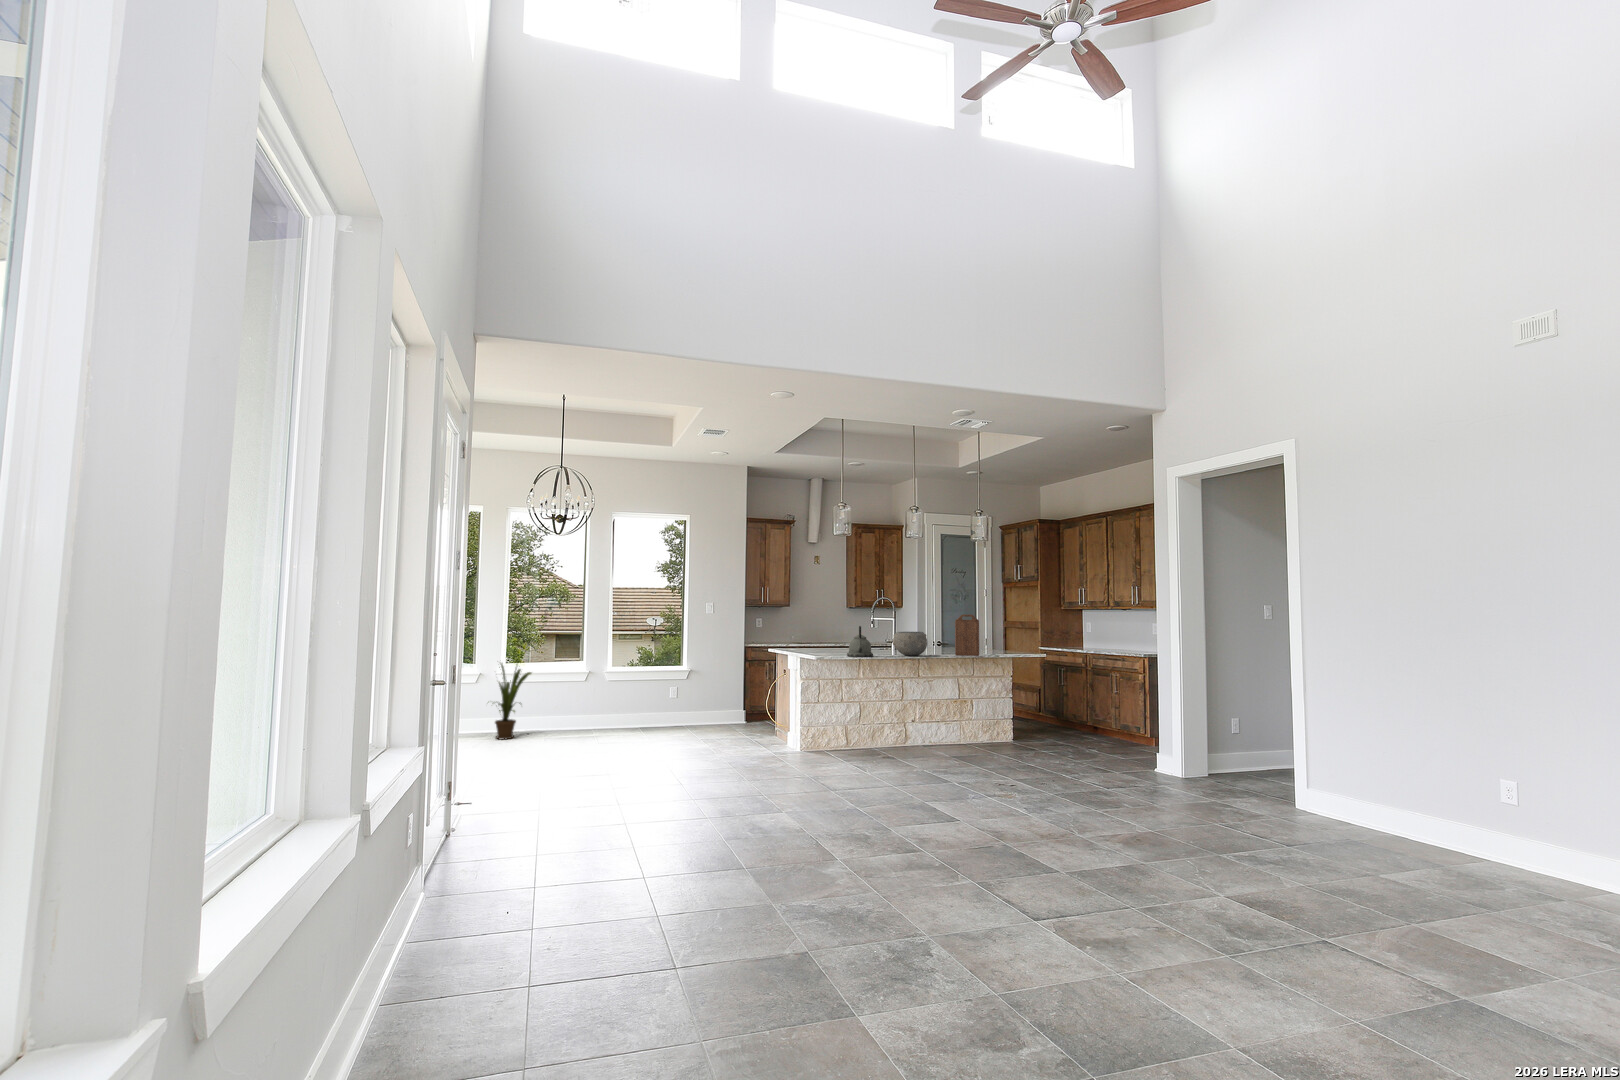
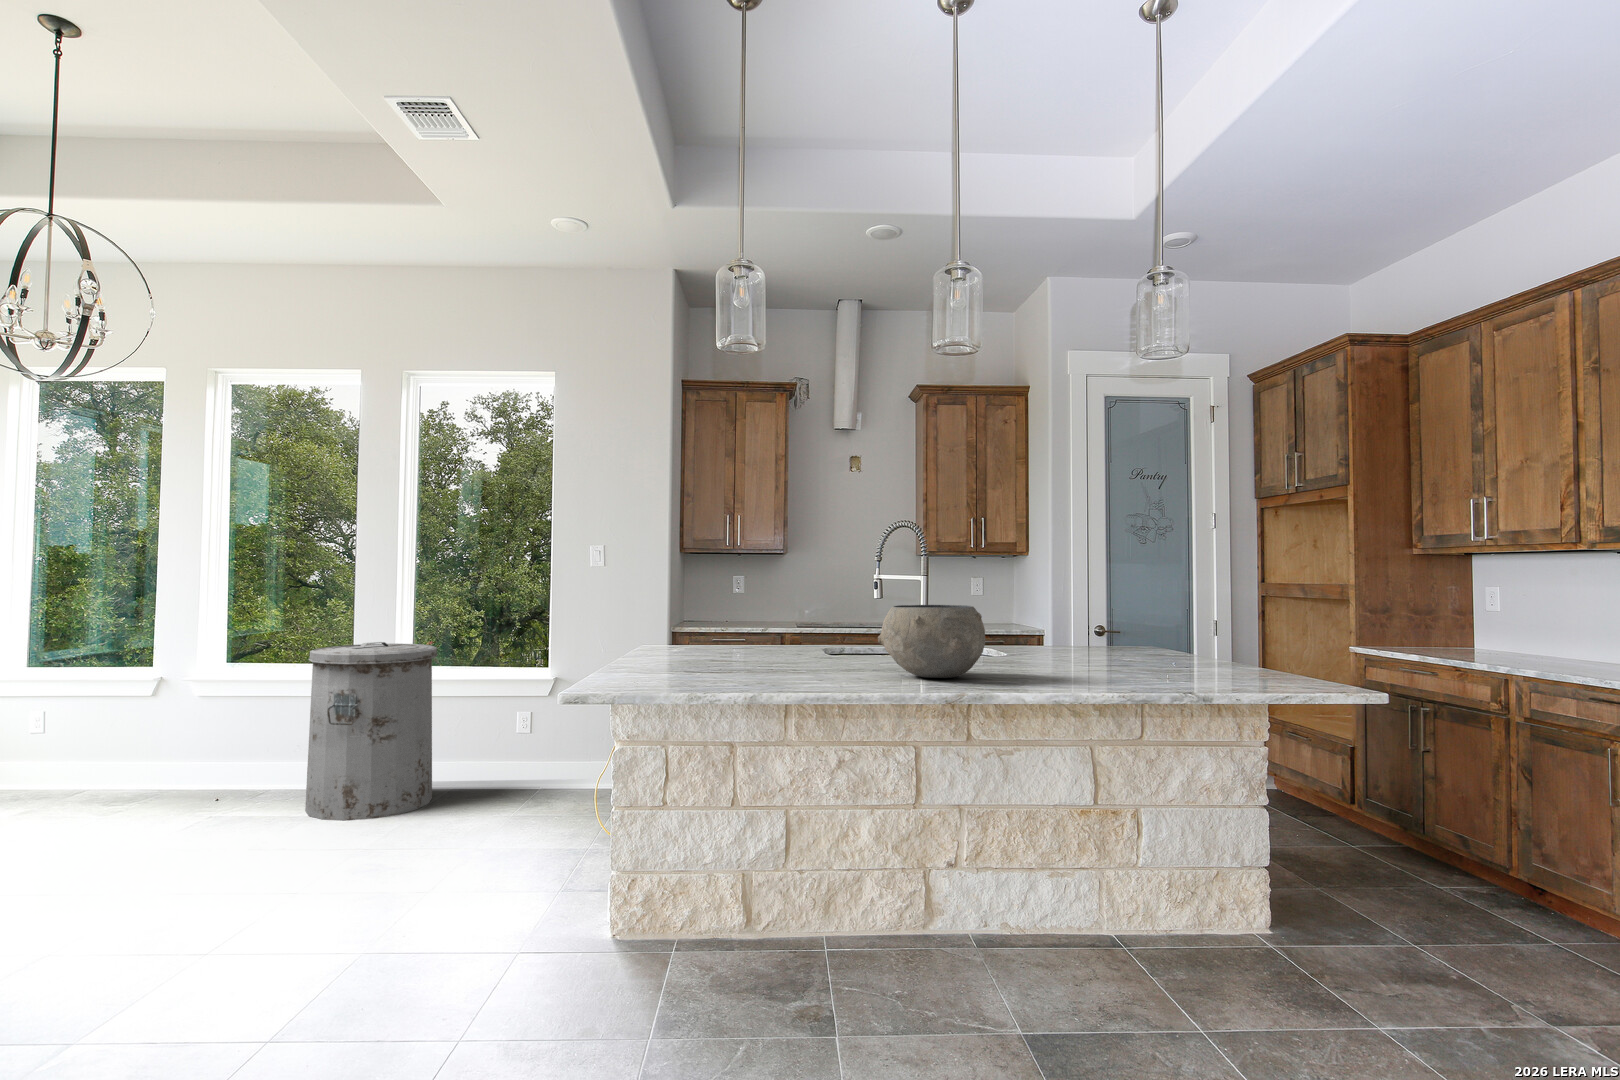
cutting board: present [955,614,979,656] -> none [1077,553,1156,683]
kettle: present [847,626,873,657] -> none [733,586,812,680]
trash can: none [583,654,642,738] -> present [305,642,438,820]
house plant: present [495,662,531,740] -> none [110,613,230,811]

